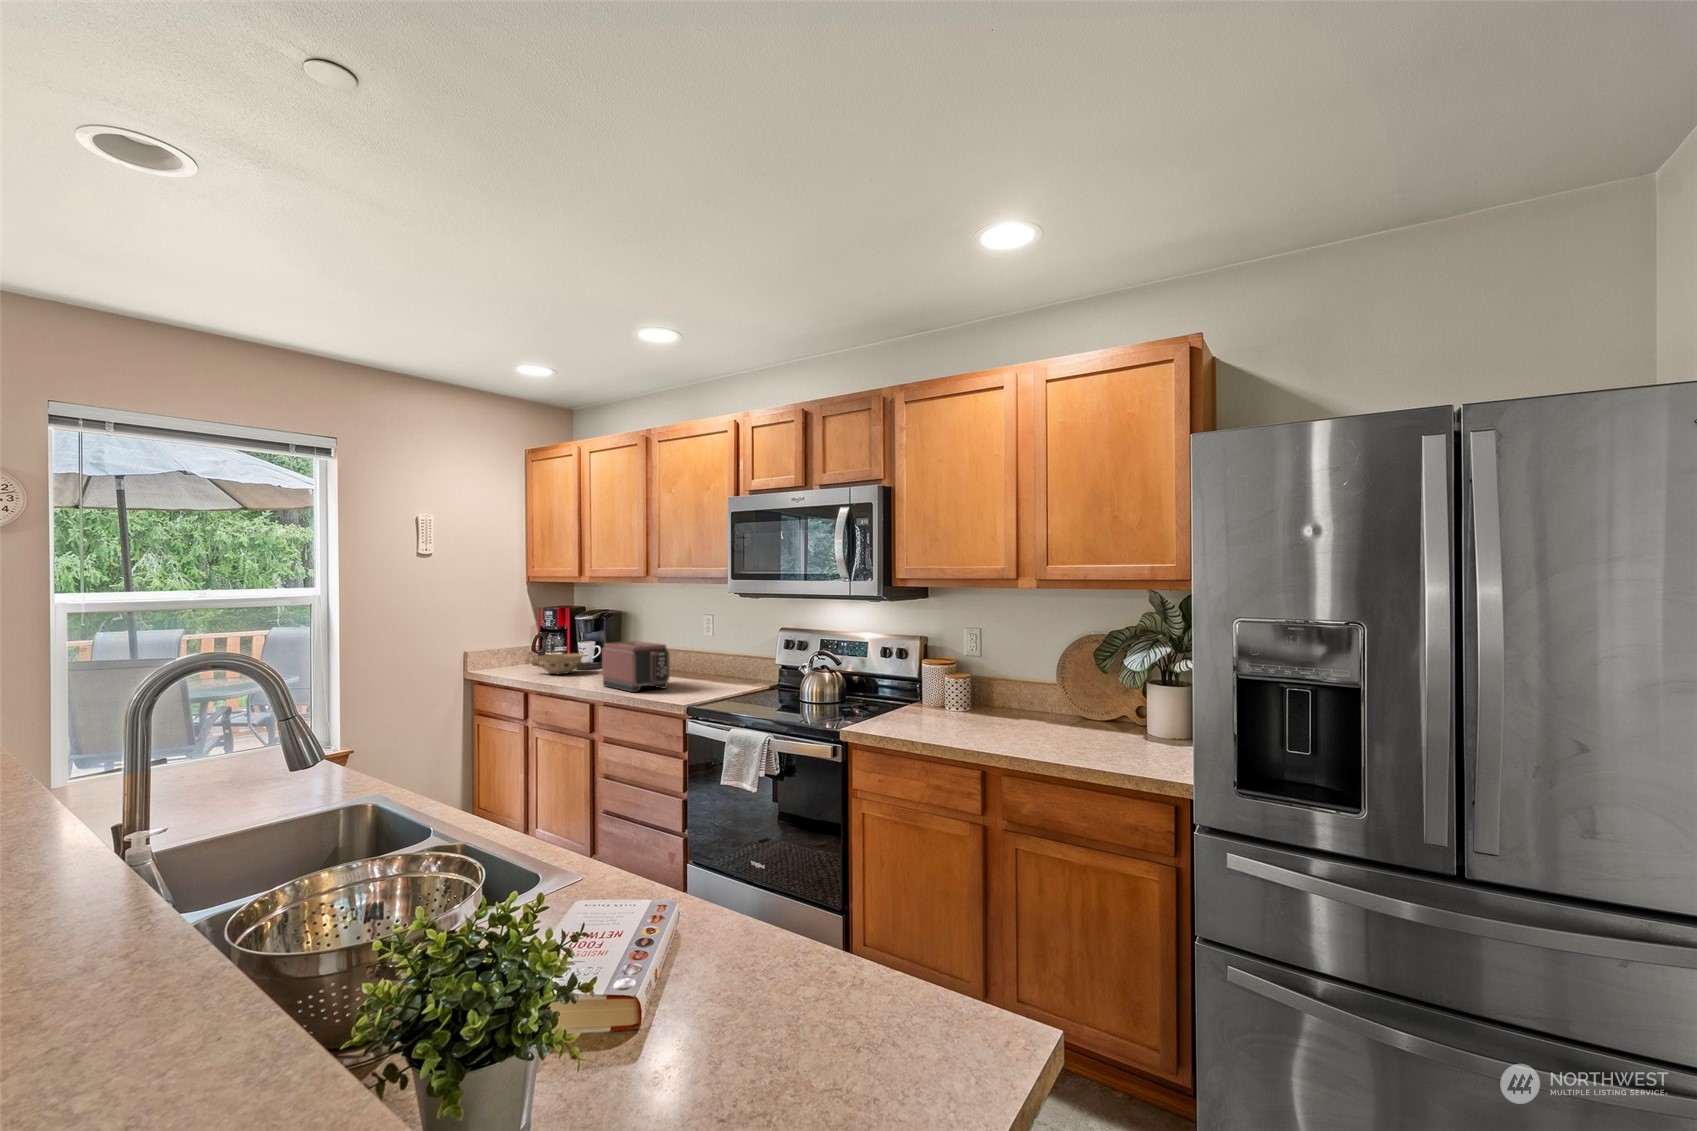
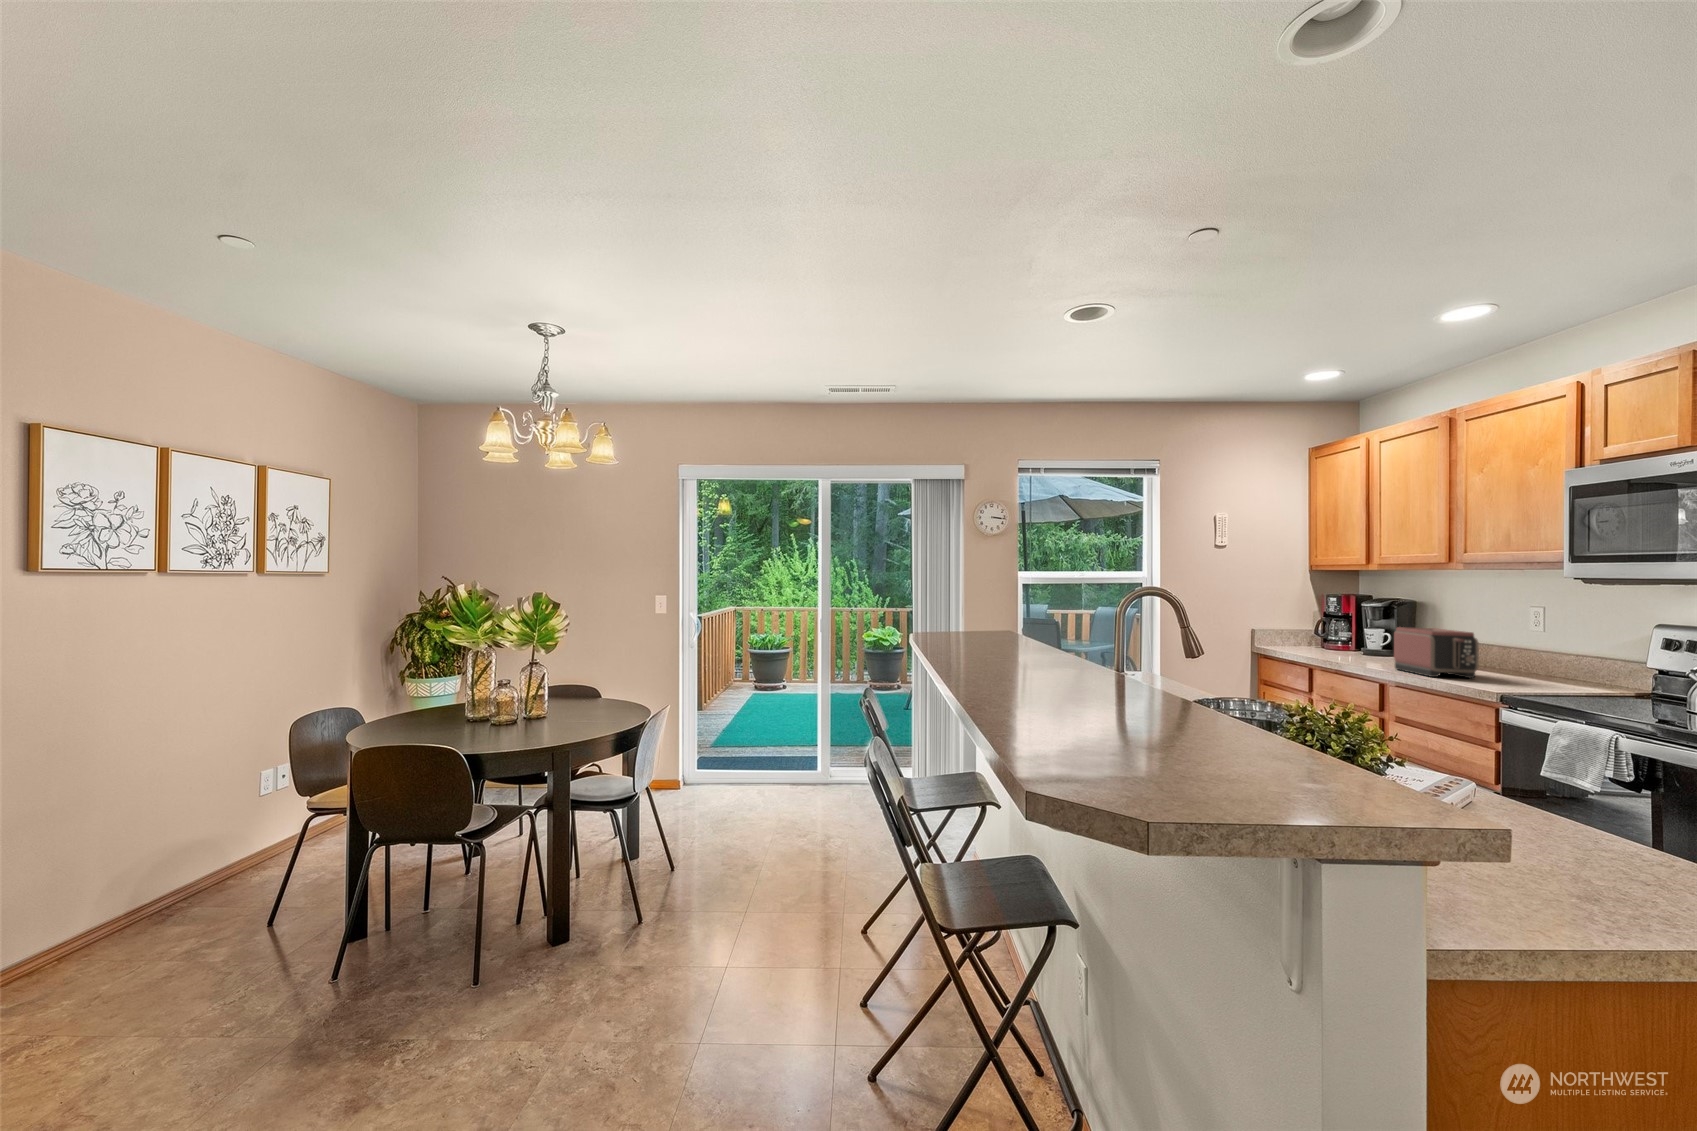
ceramic bowl: present [531,653,590,674] -> none [1314,638,1380,657]

